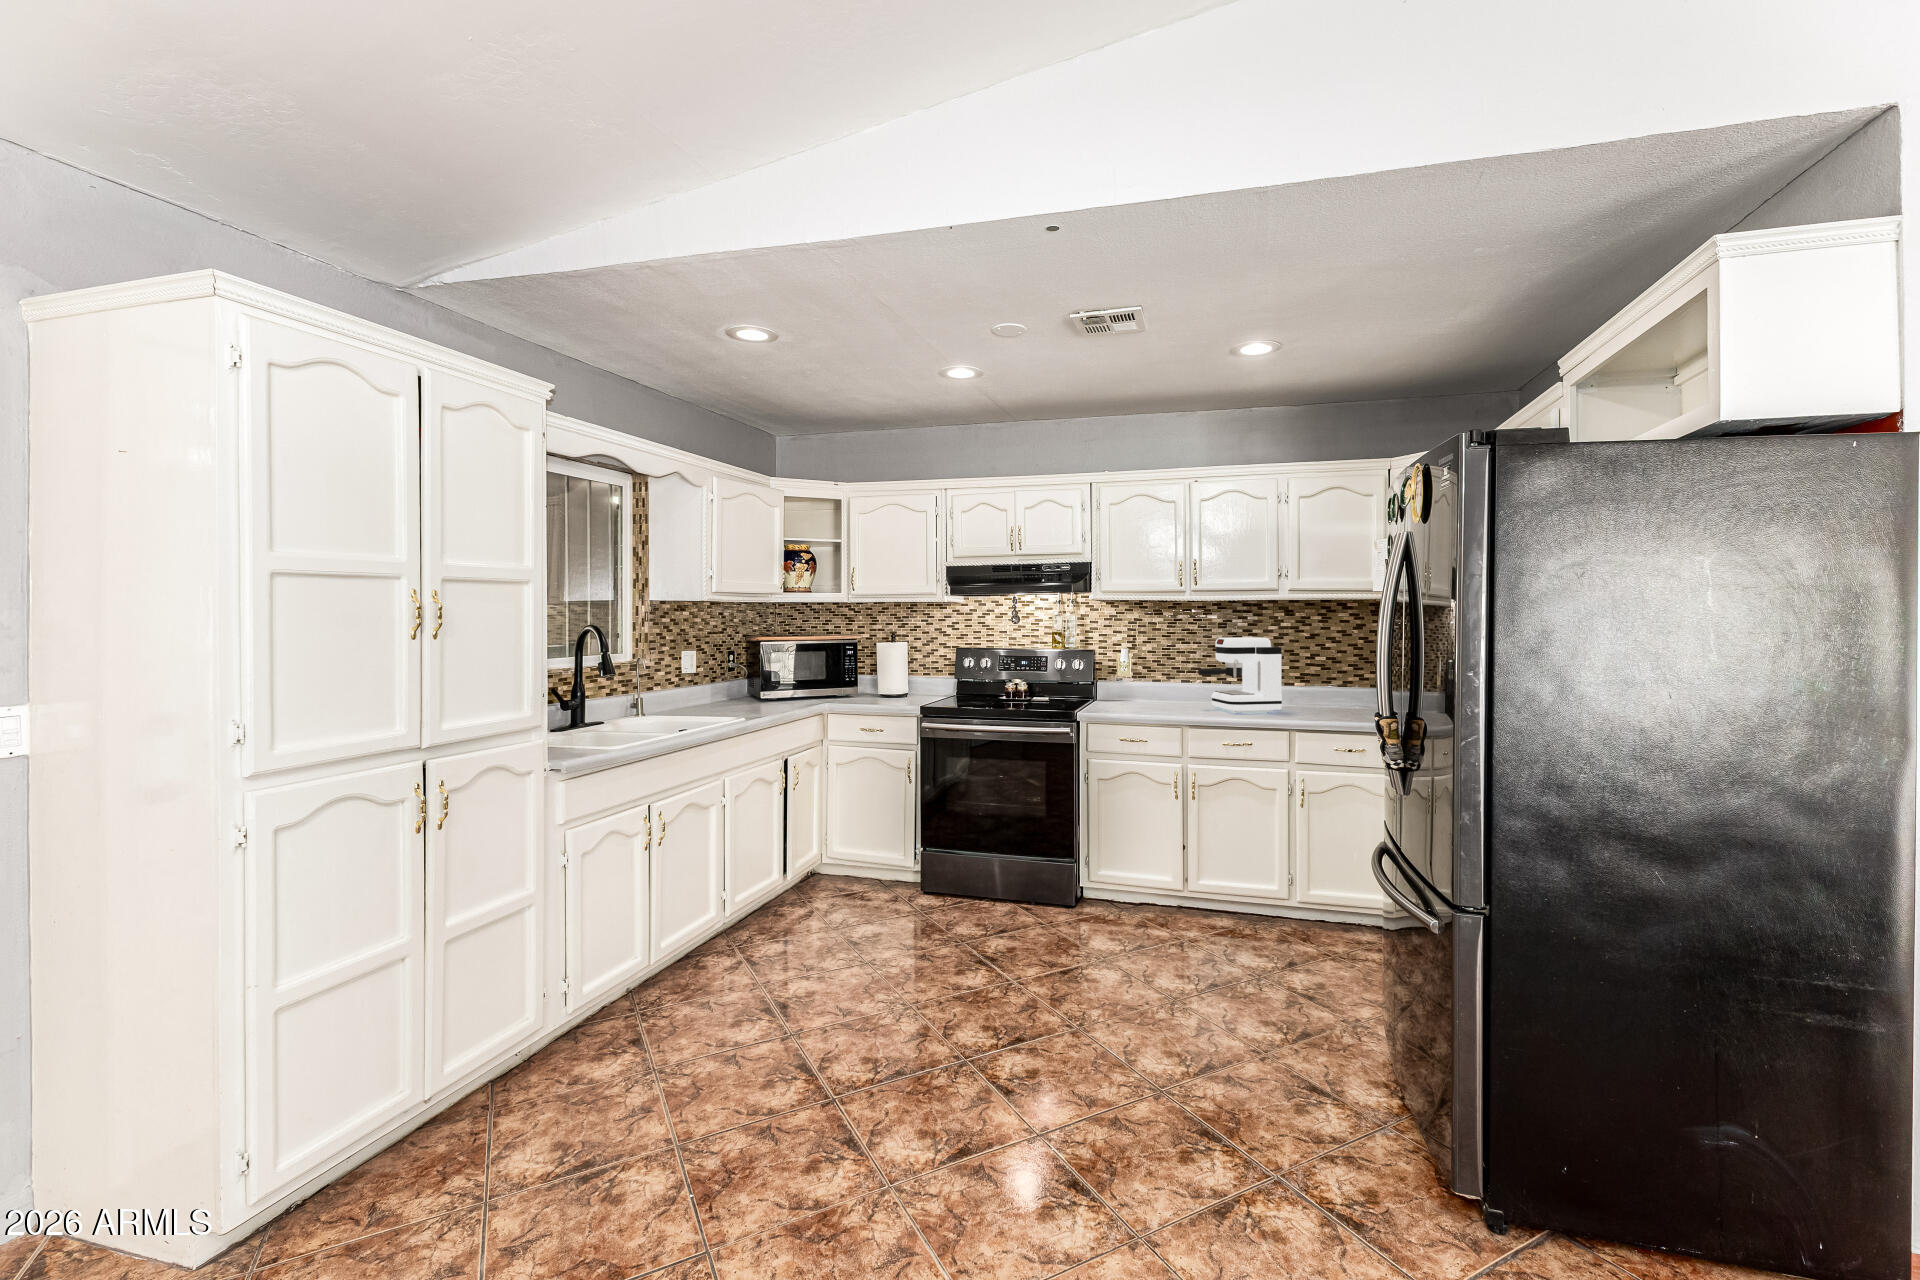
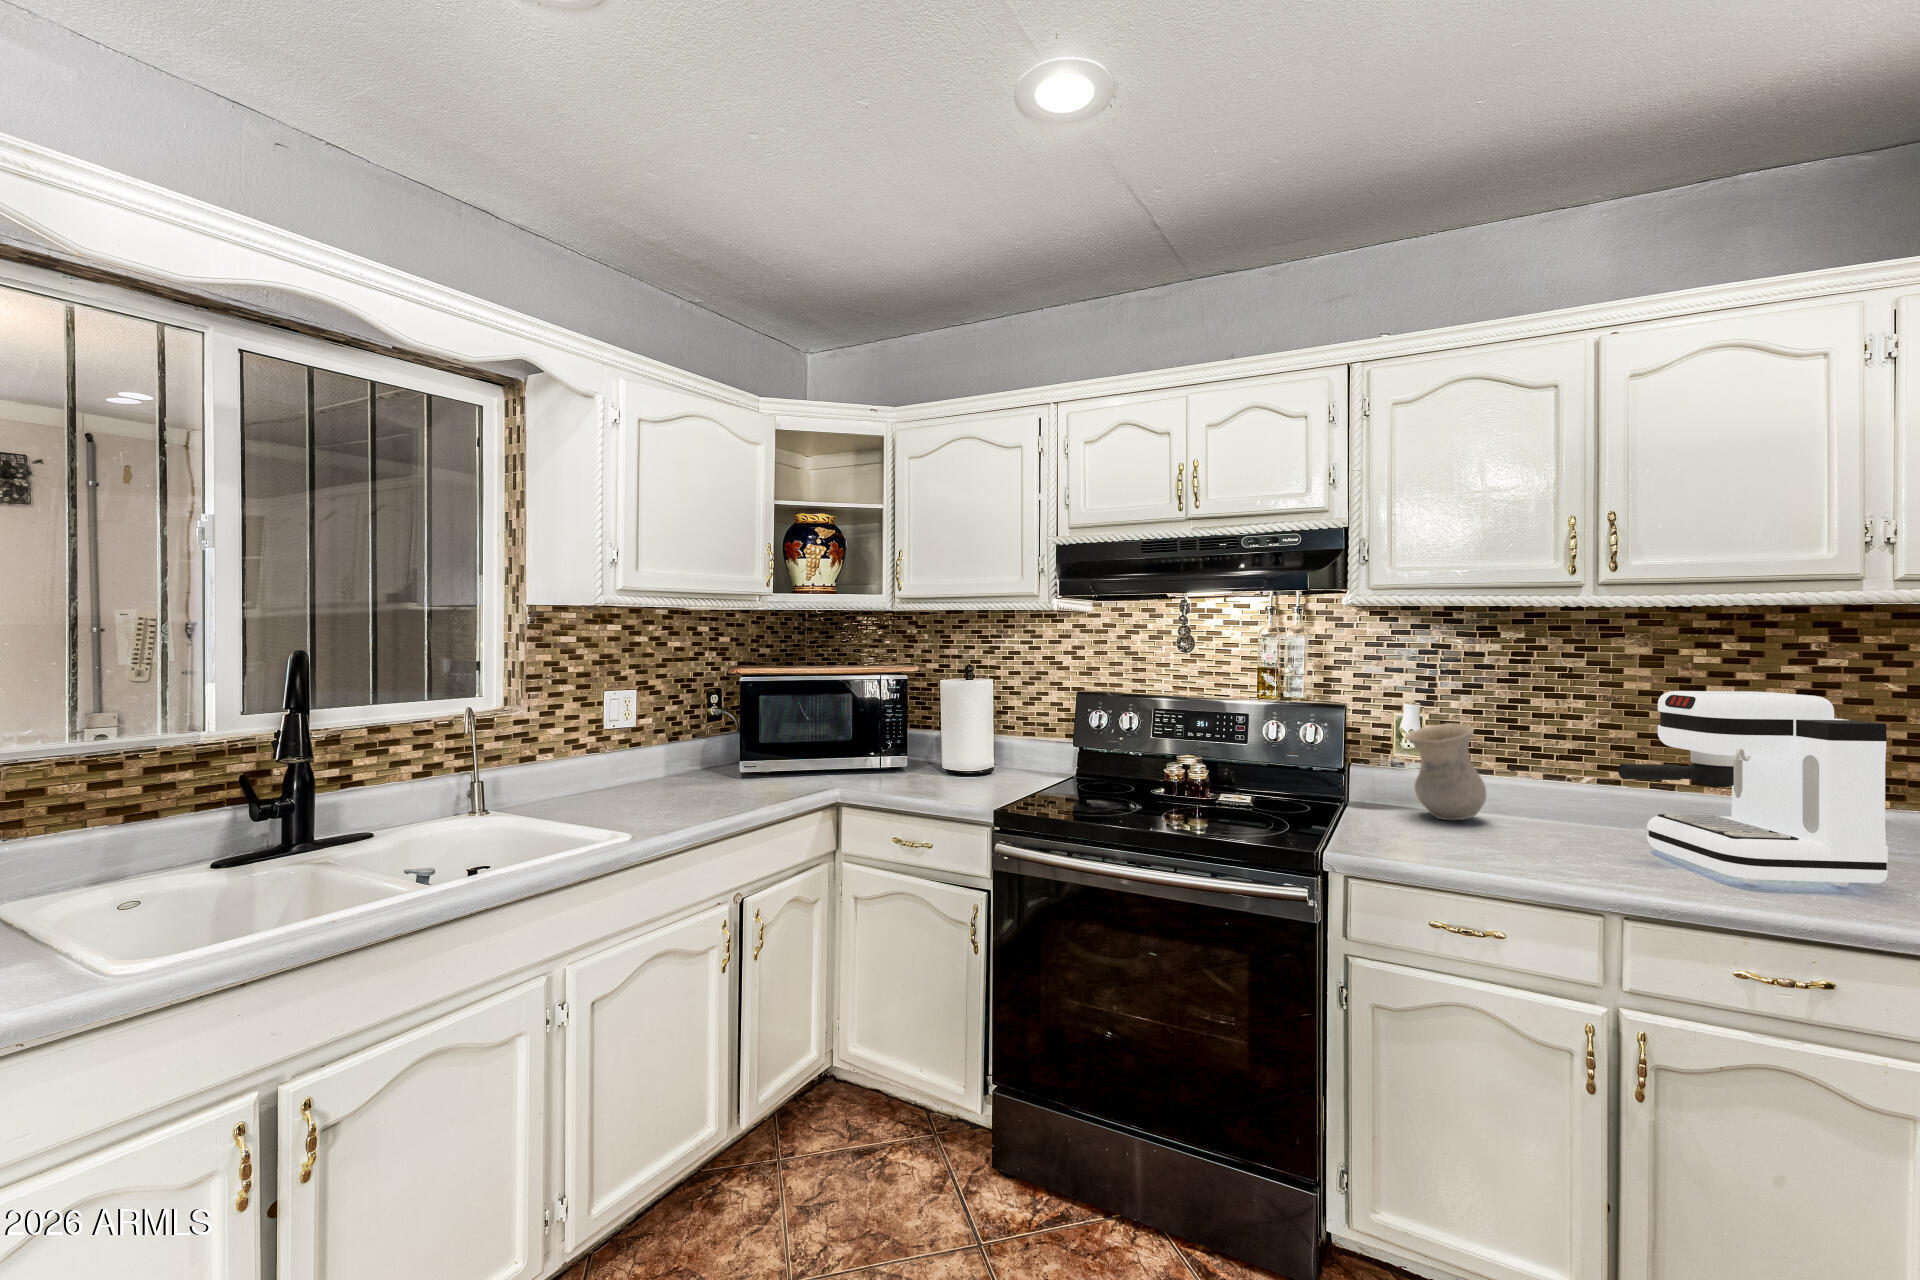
vase: none [1120,657,1154,702] -> present [1407,723,1486,820]

